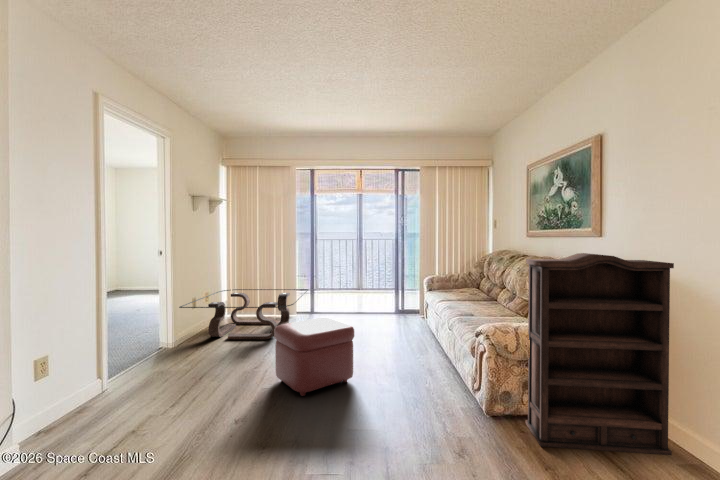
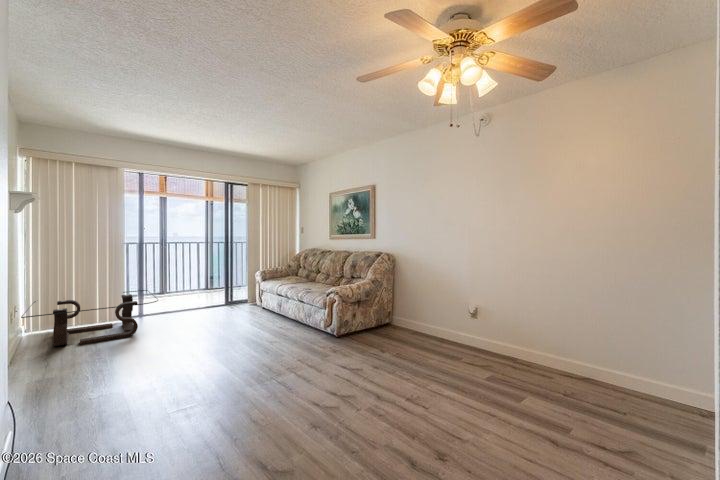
bookshelf: present [525,253,674,455] -> none [354,246,409,341]
ottoman: present [274,318,354,396] -> none [182,302,247,356]

